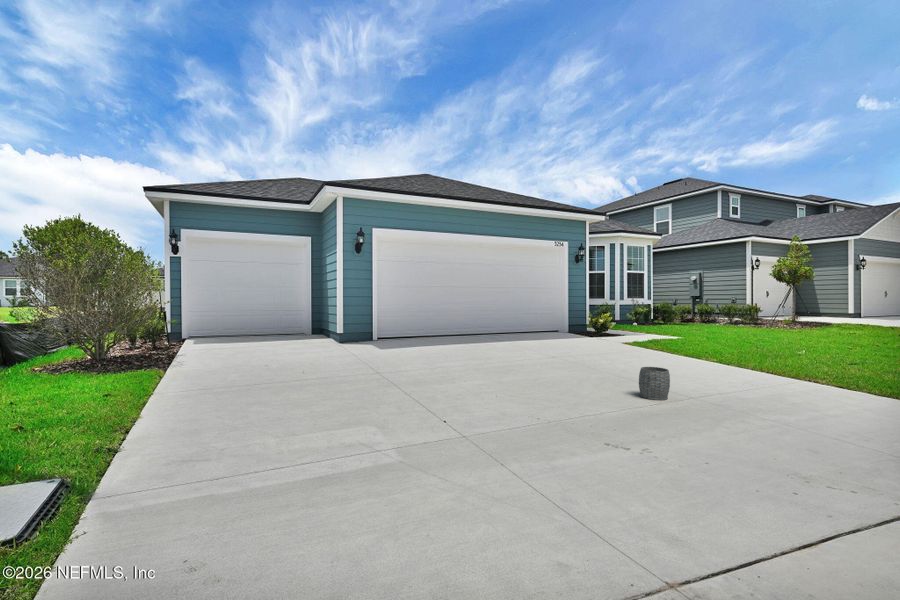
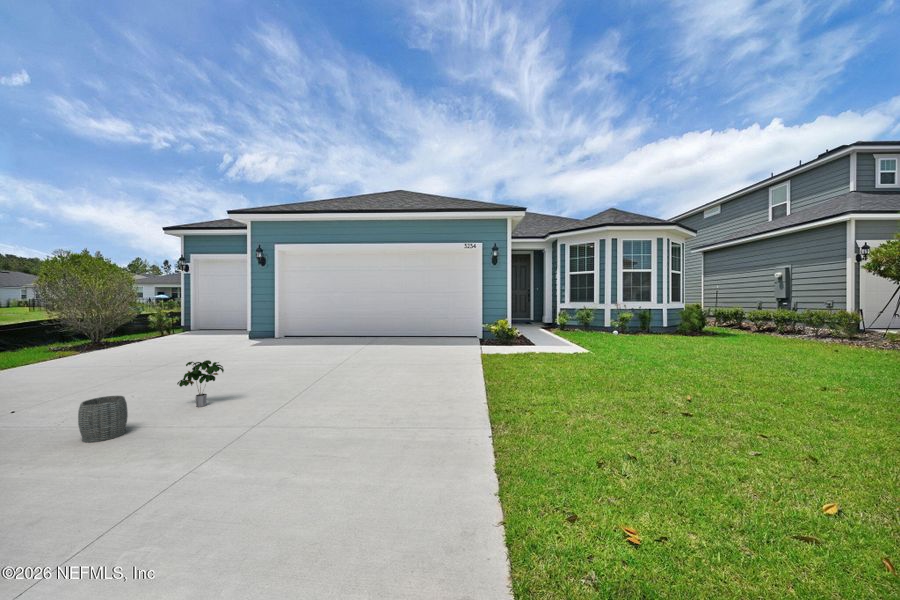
potted plant: none [602,342,626,381] -> present [177,360,224,407]

